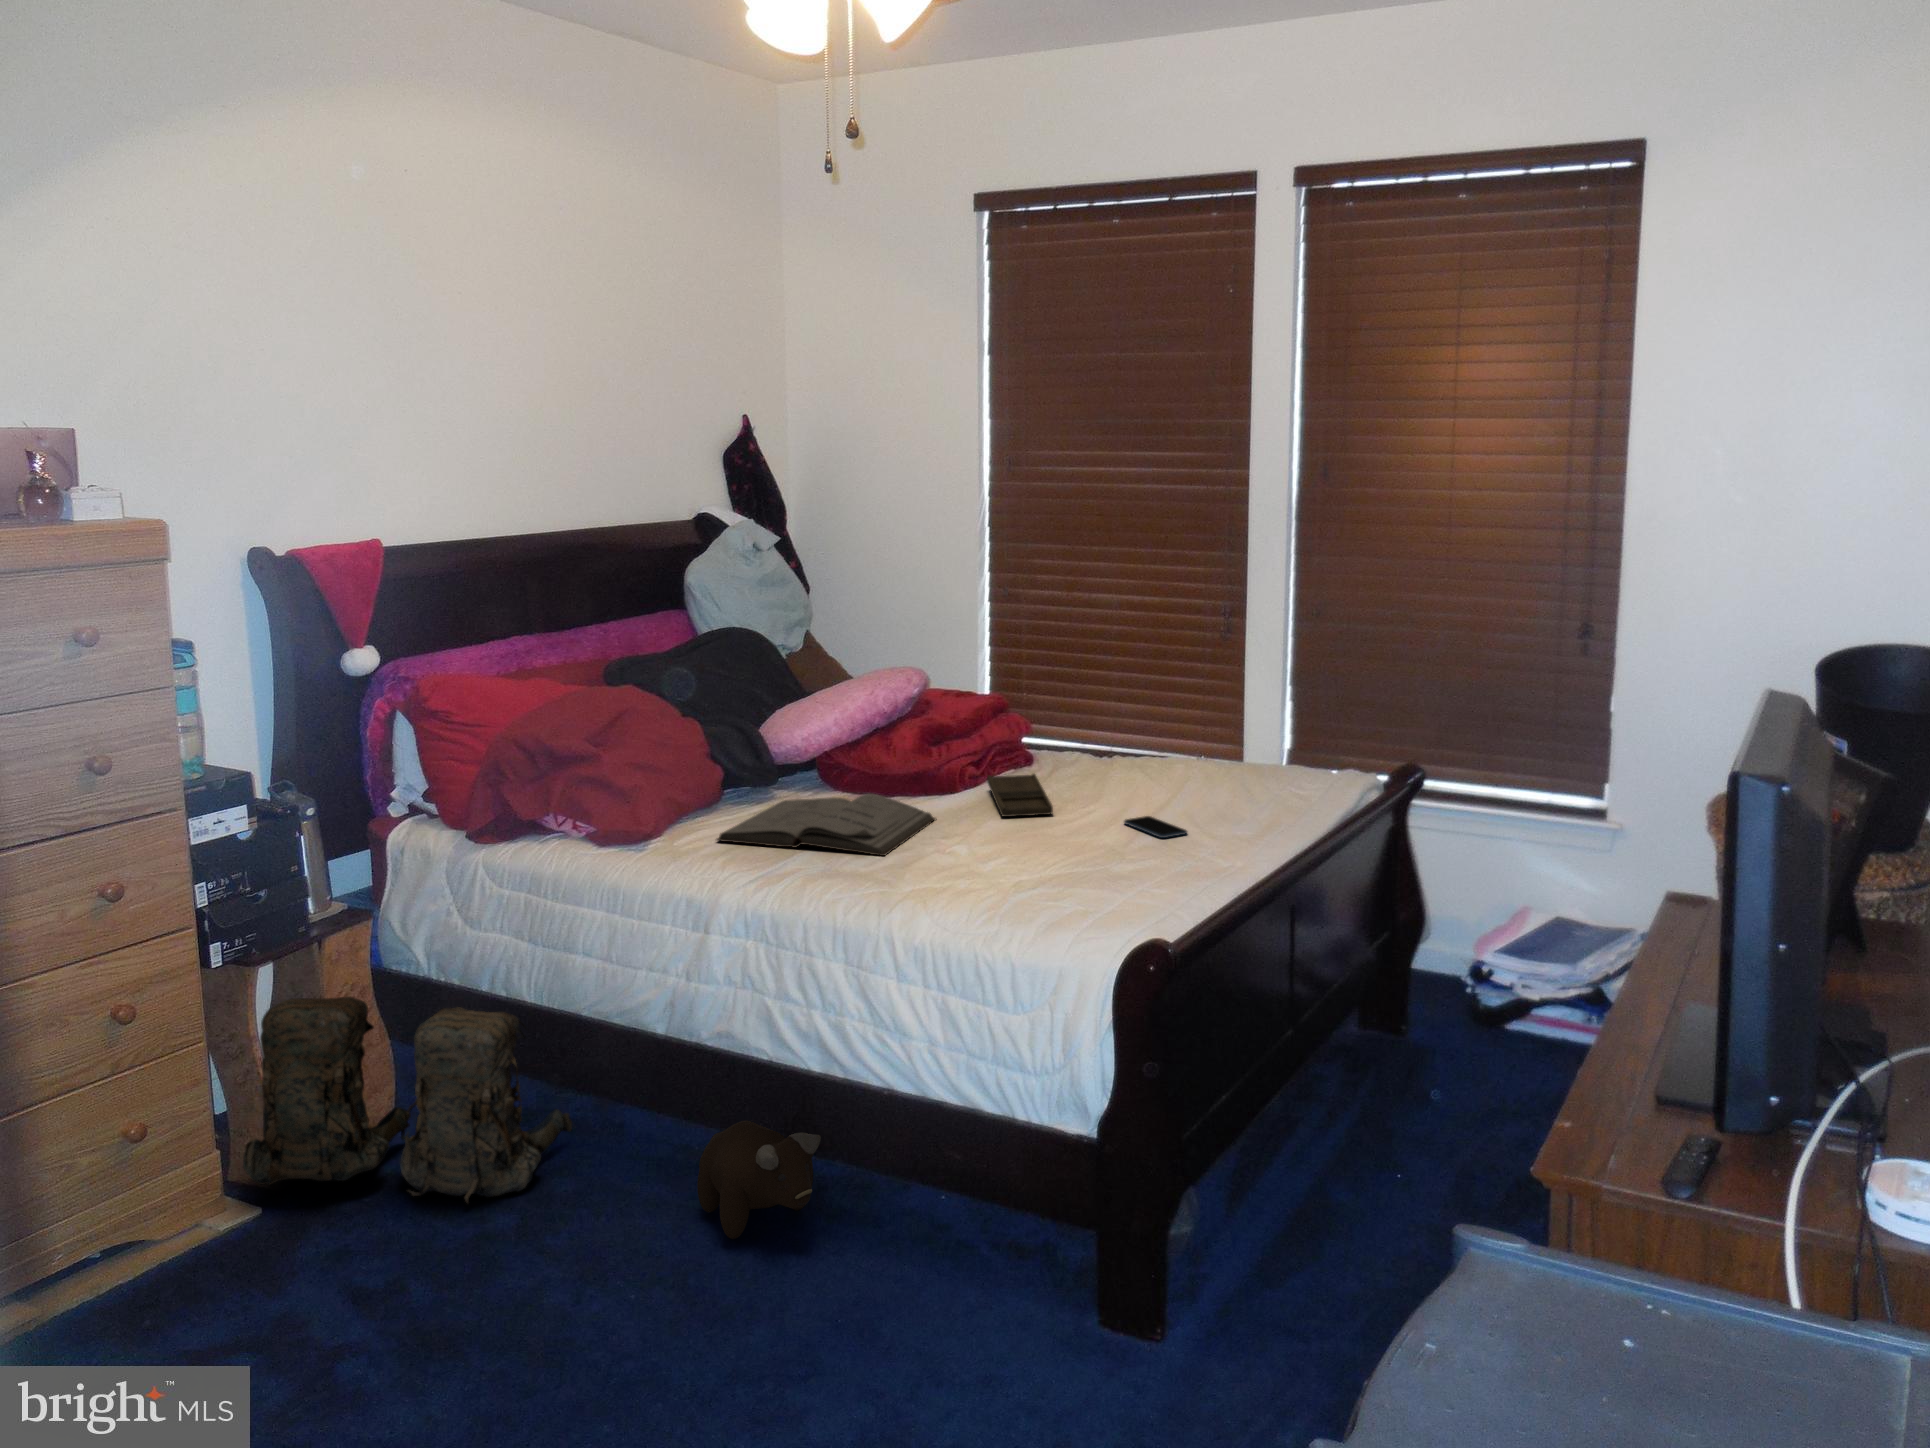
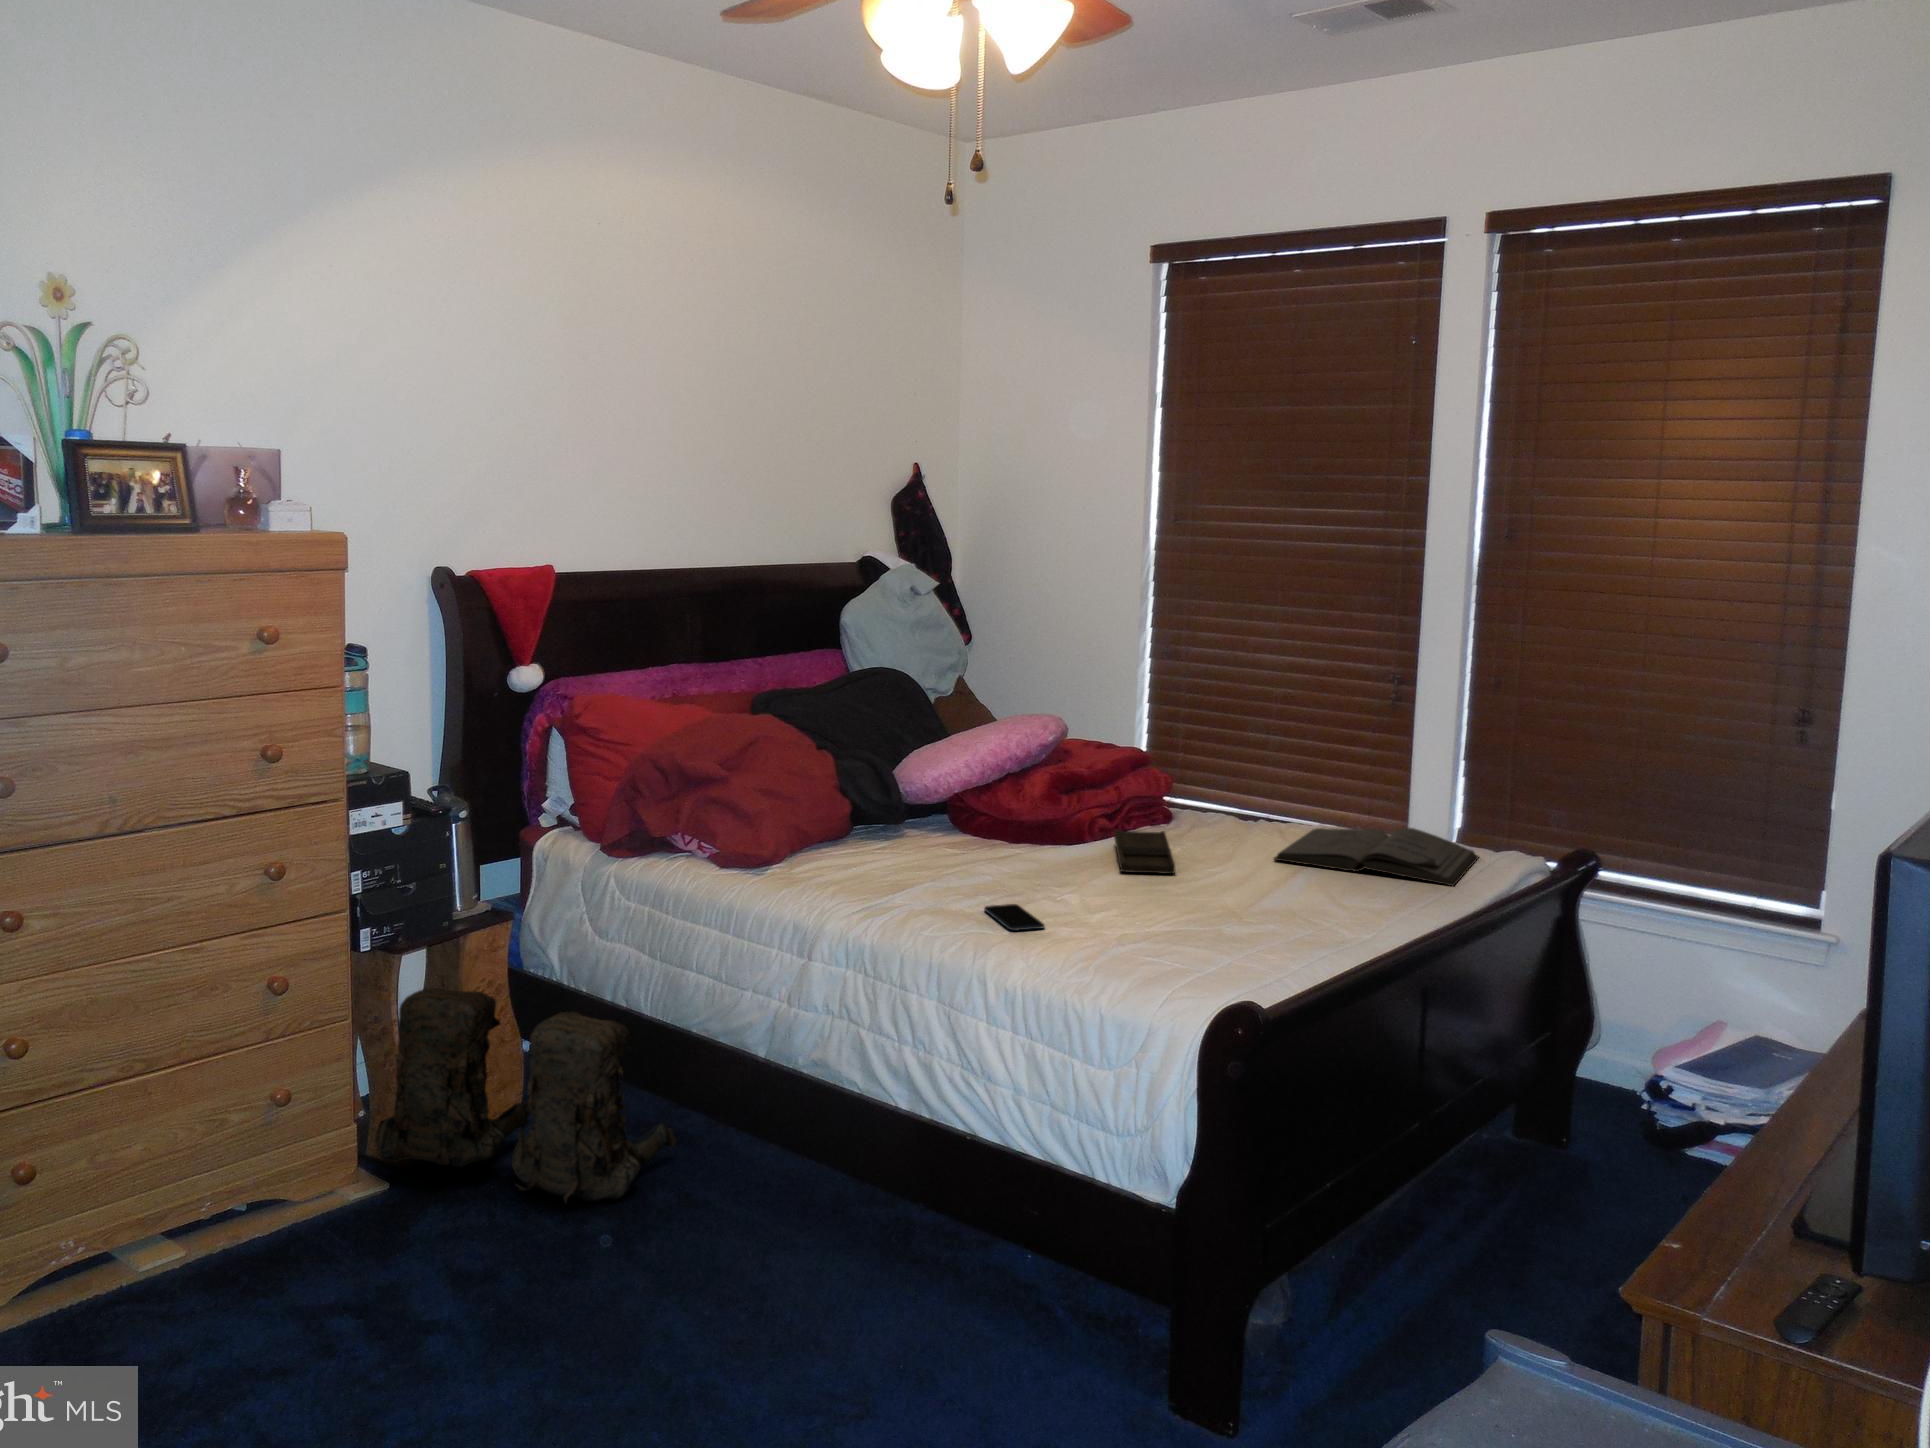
book: present [717,794,936,856] -> present [1274,828,1479,886]
smartphone: present [1124,816,1187,838] -> present [984,904,1045,930]
plush toy: present [697,1121,821,1239] -> none [779,1155,899,1274]

